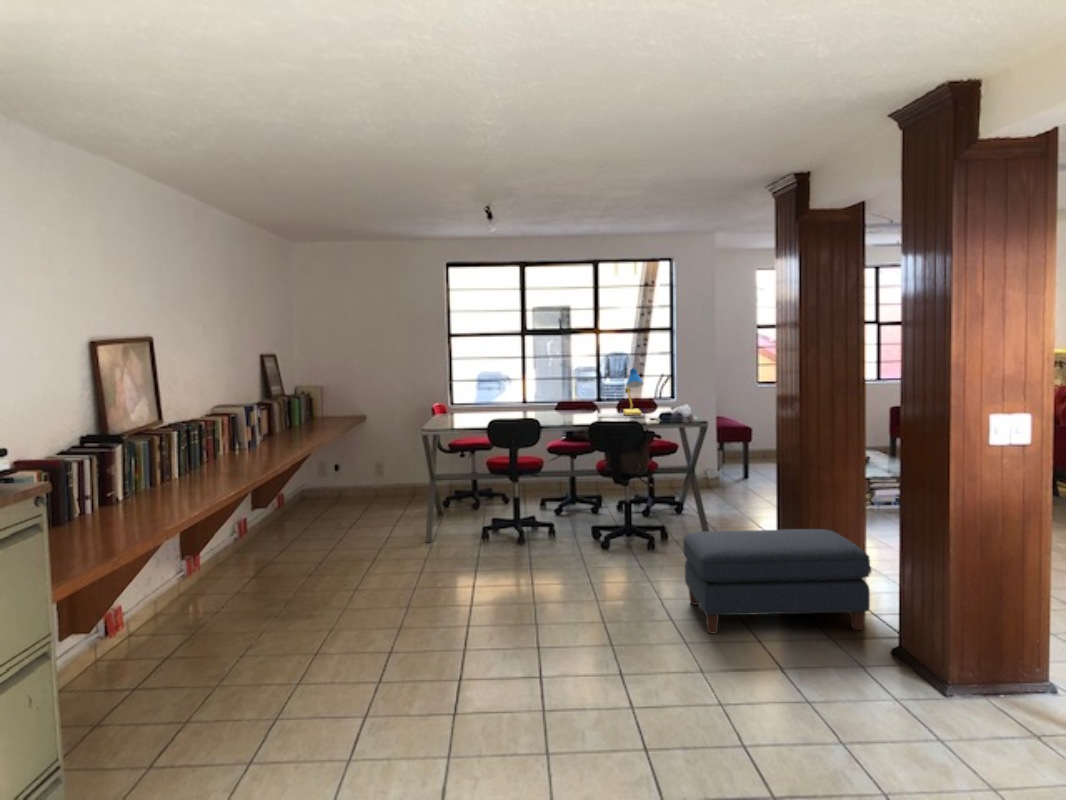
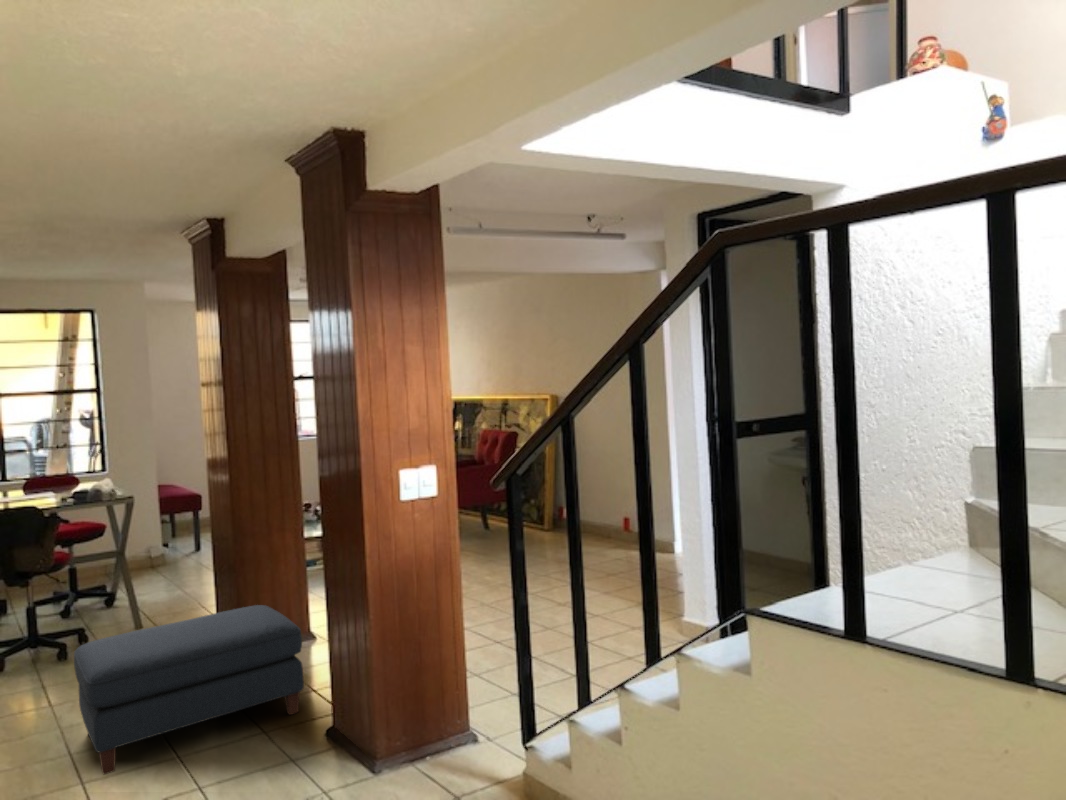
desk lamp: present [623,368,643,416] -> none [21,438,48,498]

